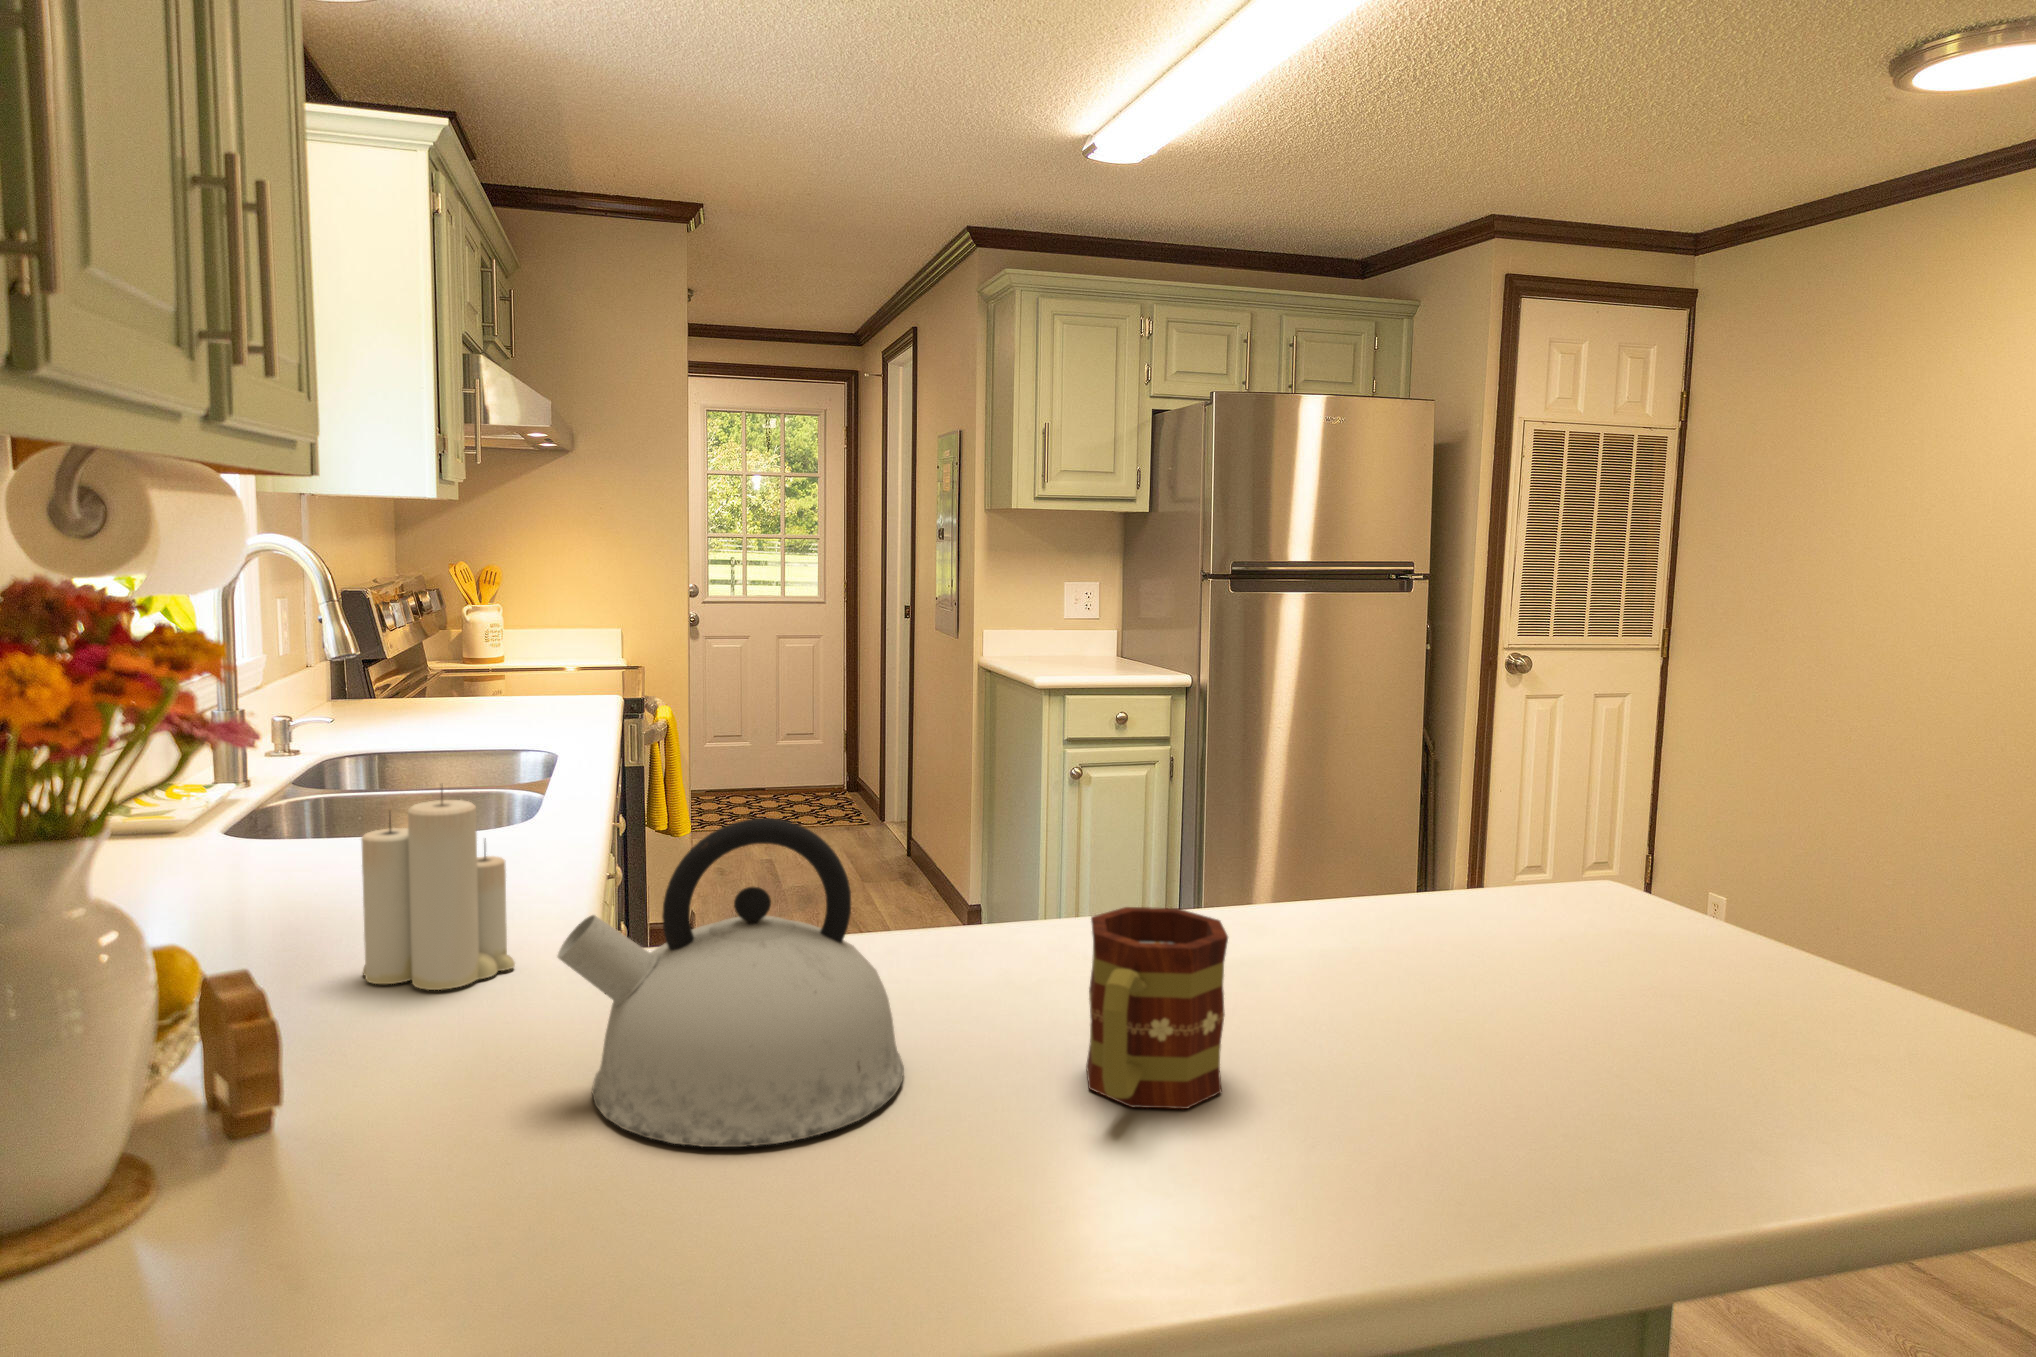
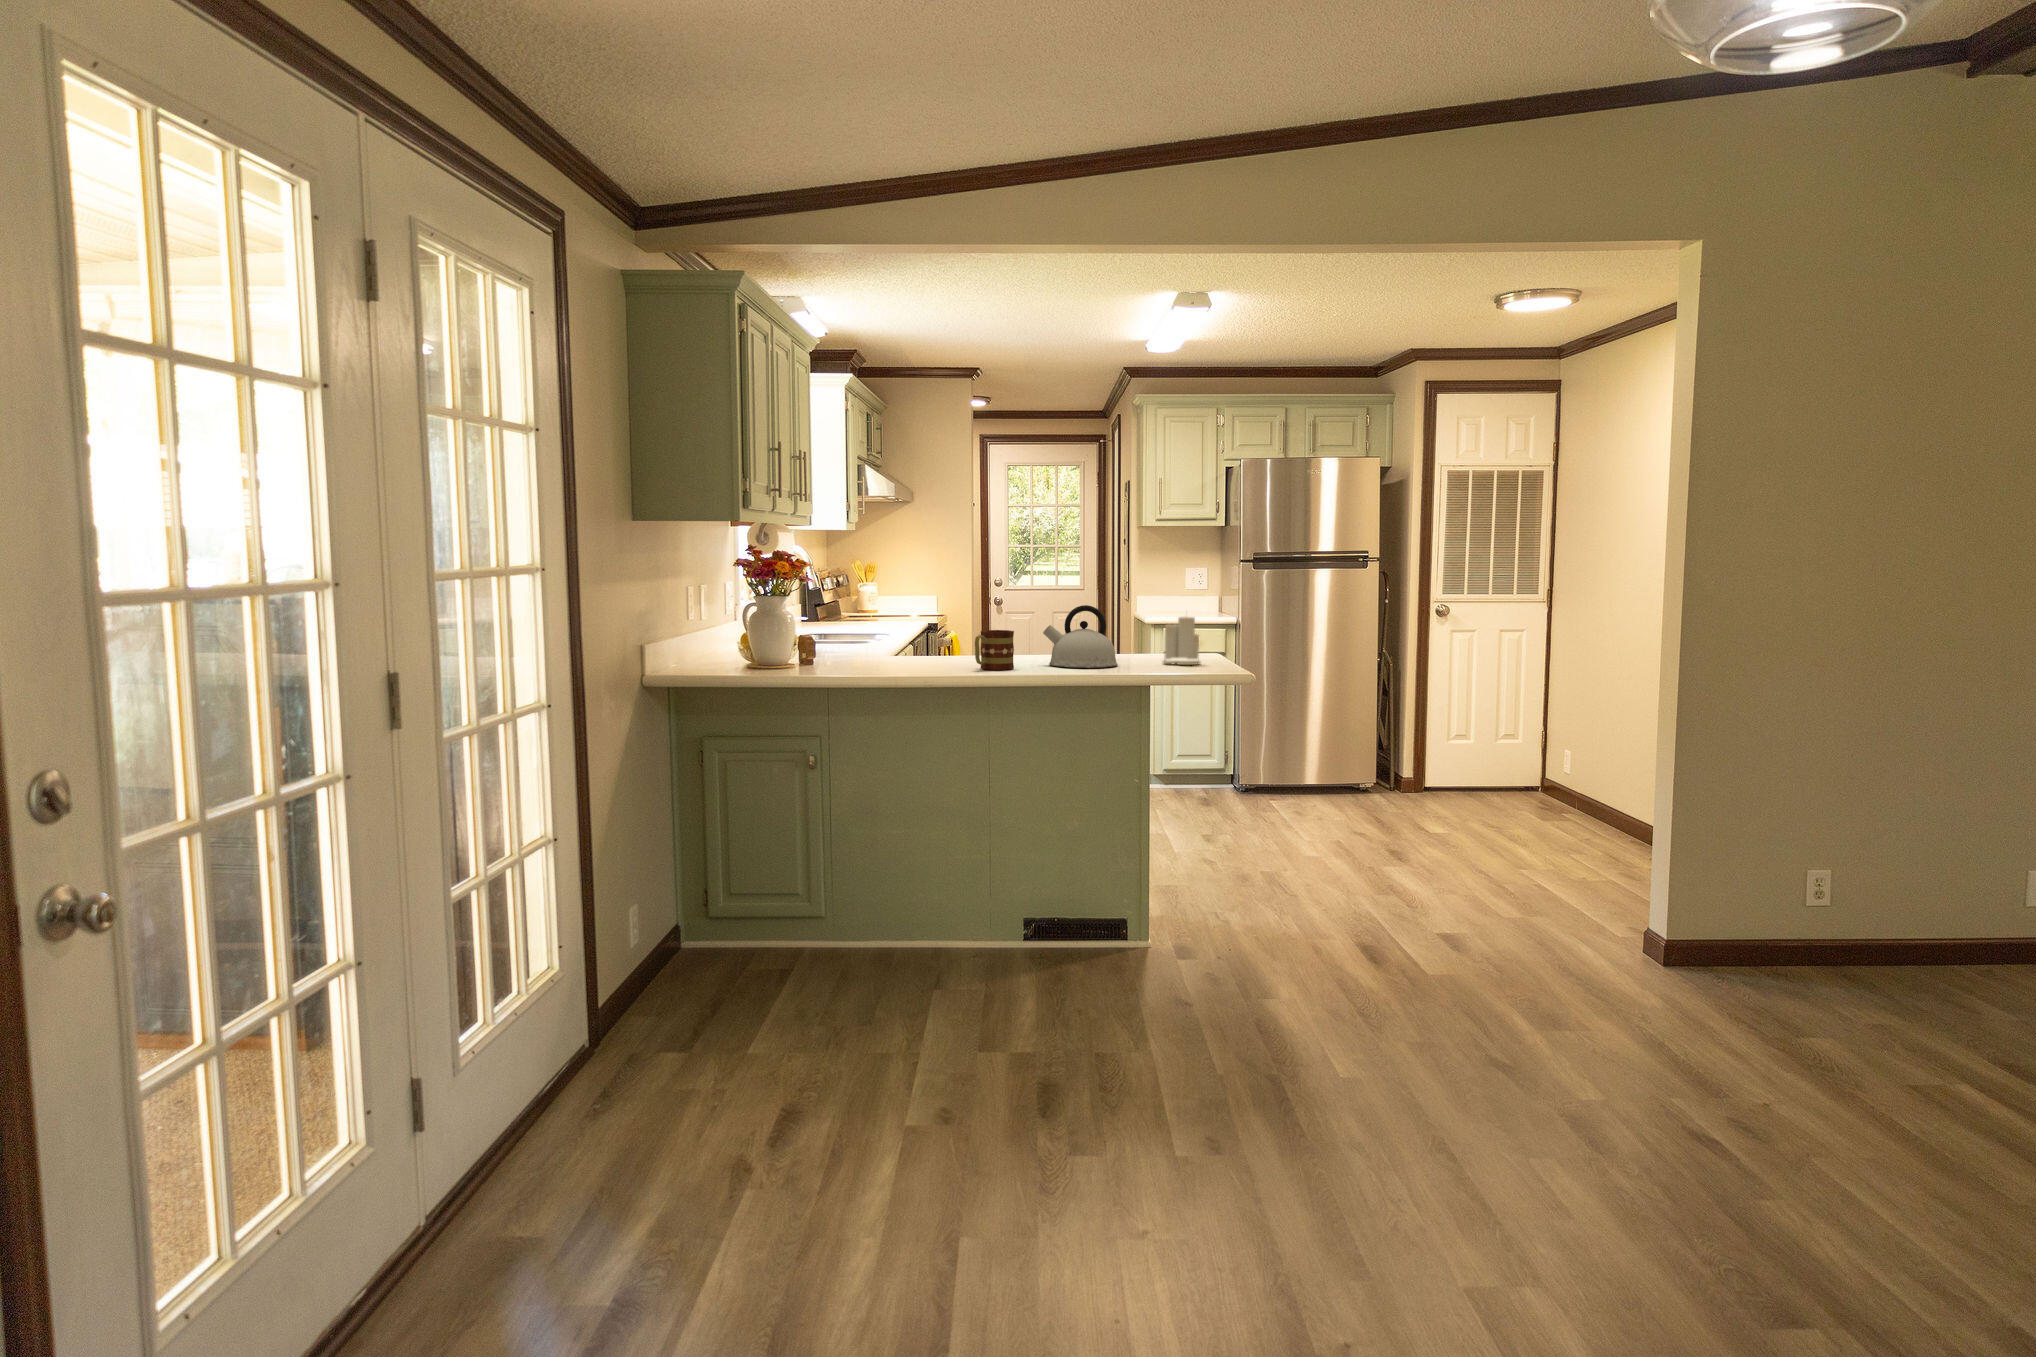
candle: present [361,786,515,990] -> present [1163,617,1200,665]
kettle: present [557,818,904,1147] -> present [1043,605,1118,668]

